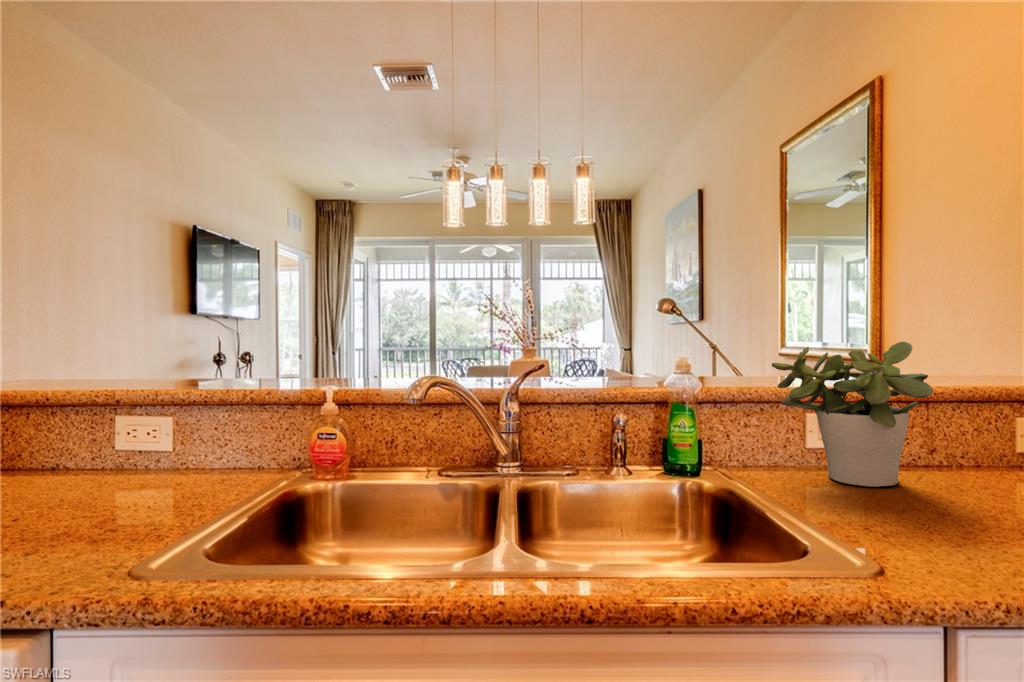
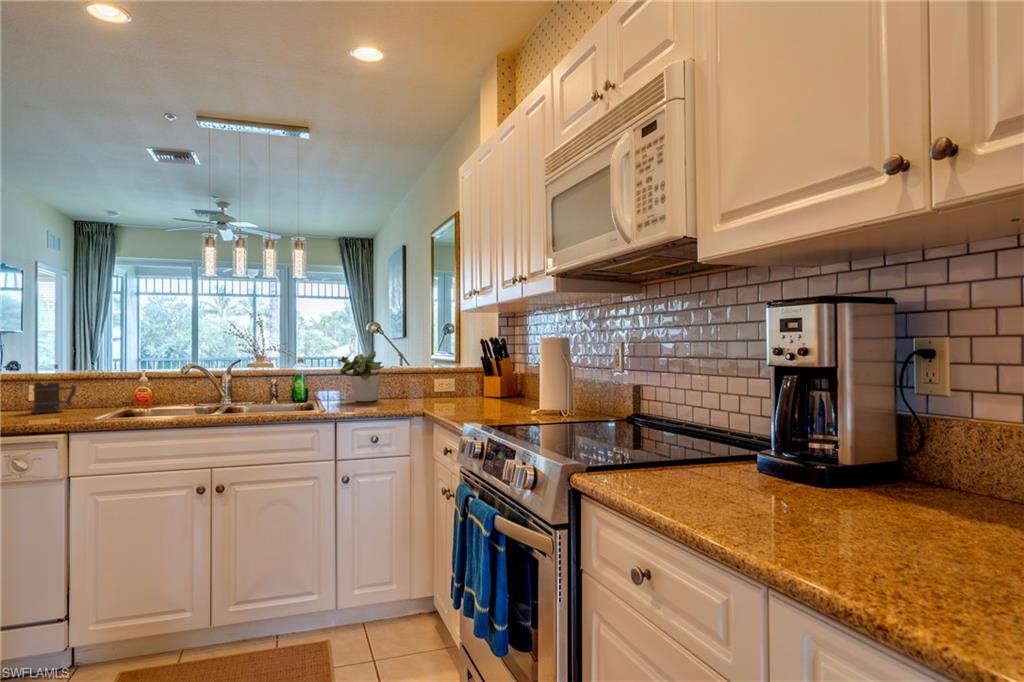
mug: none [112,409,202,484] -> present [32,382,76,413]

